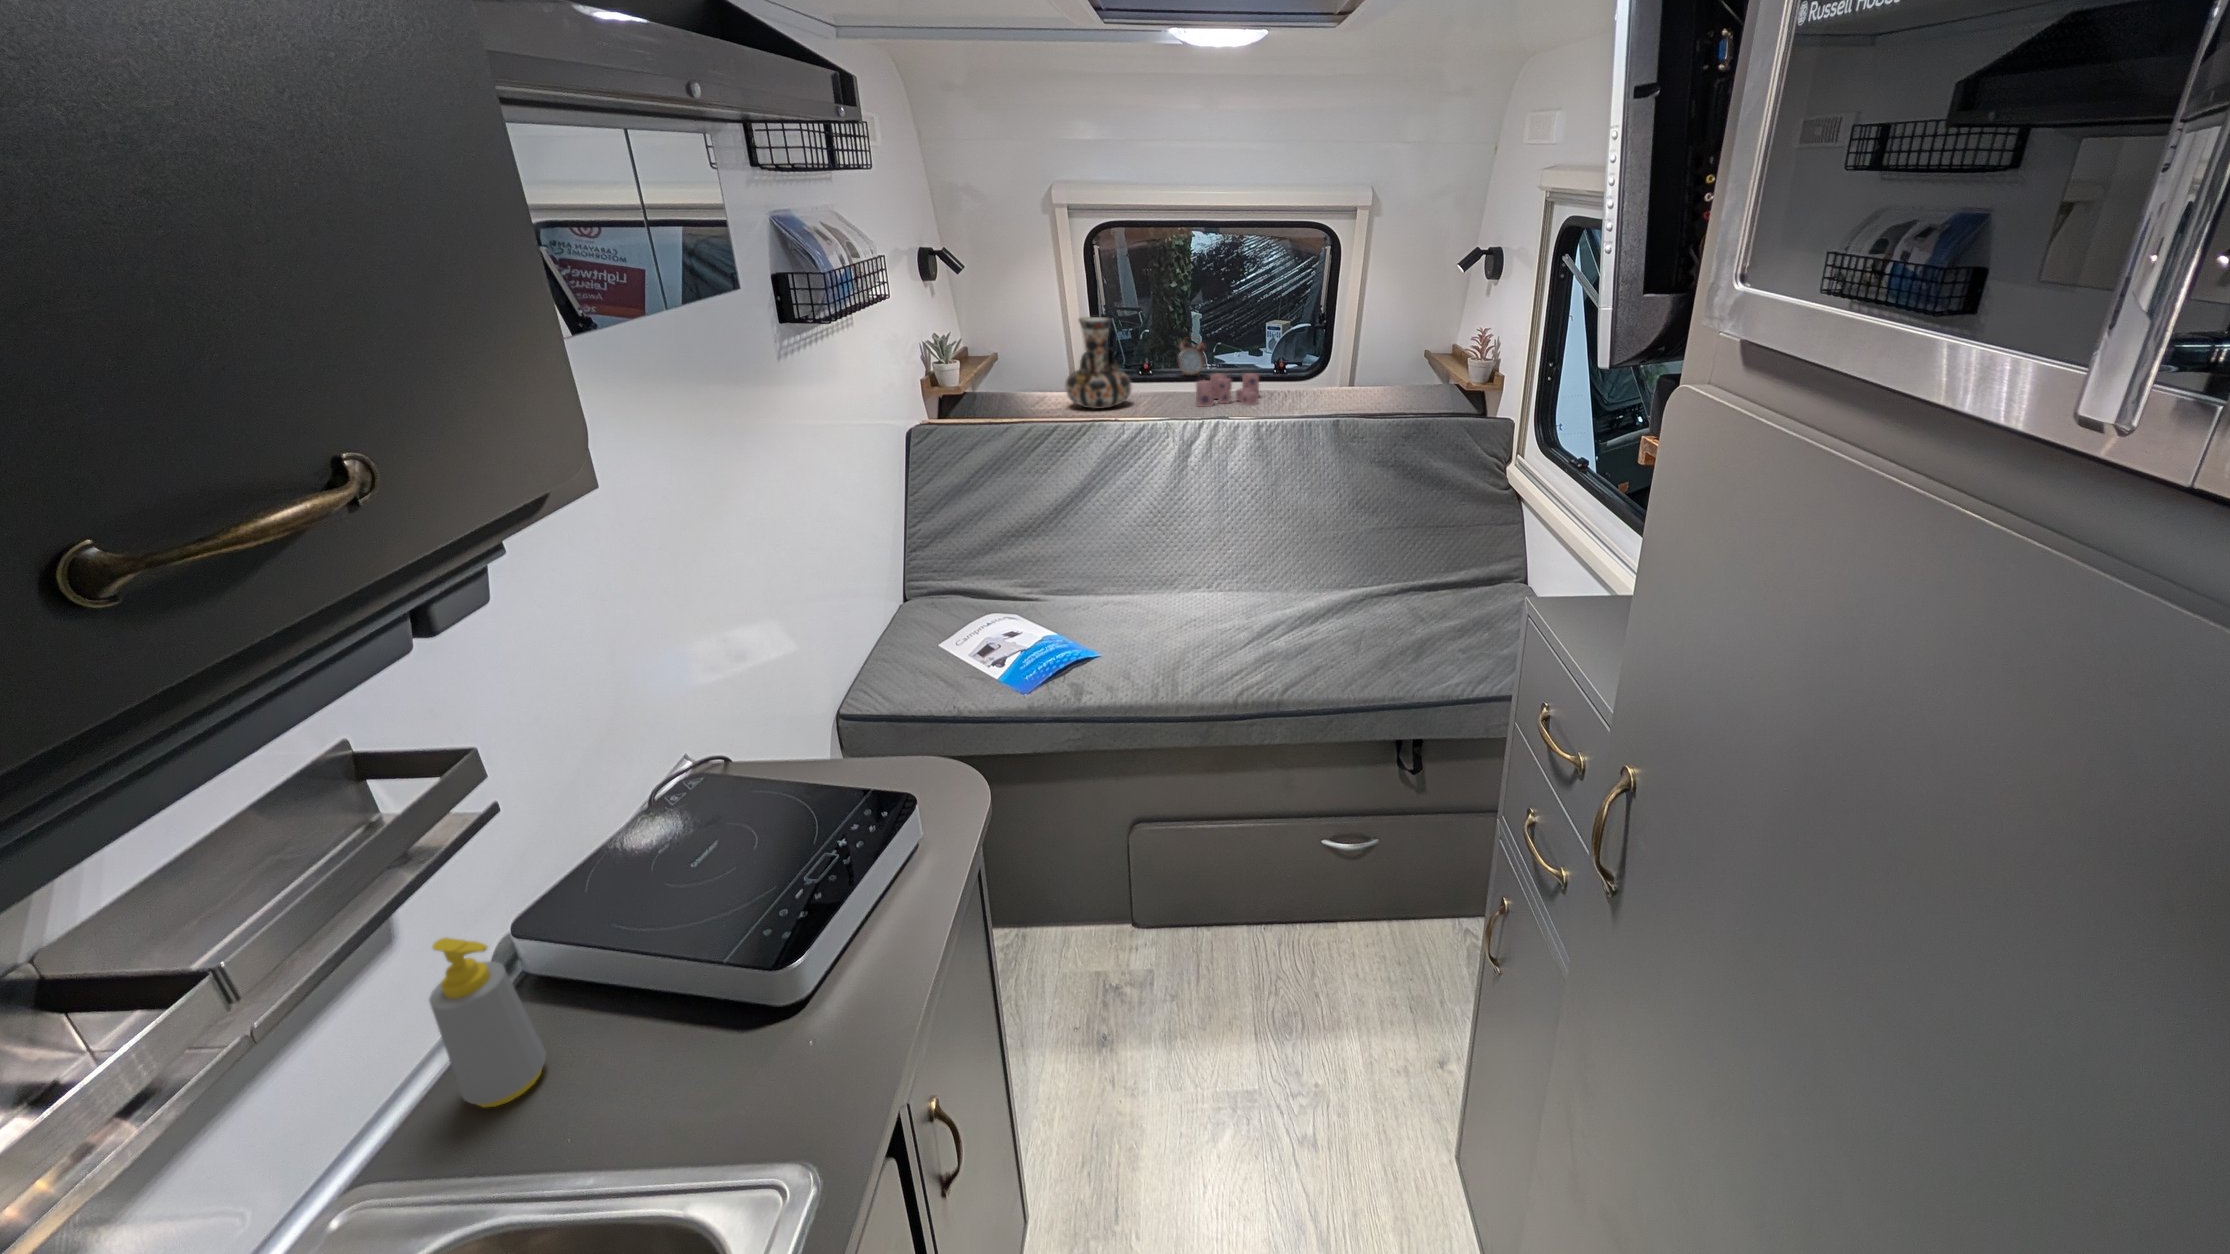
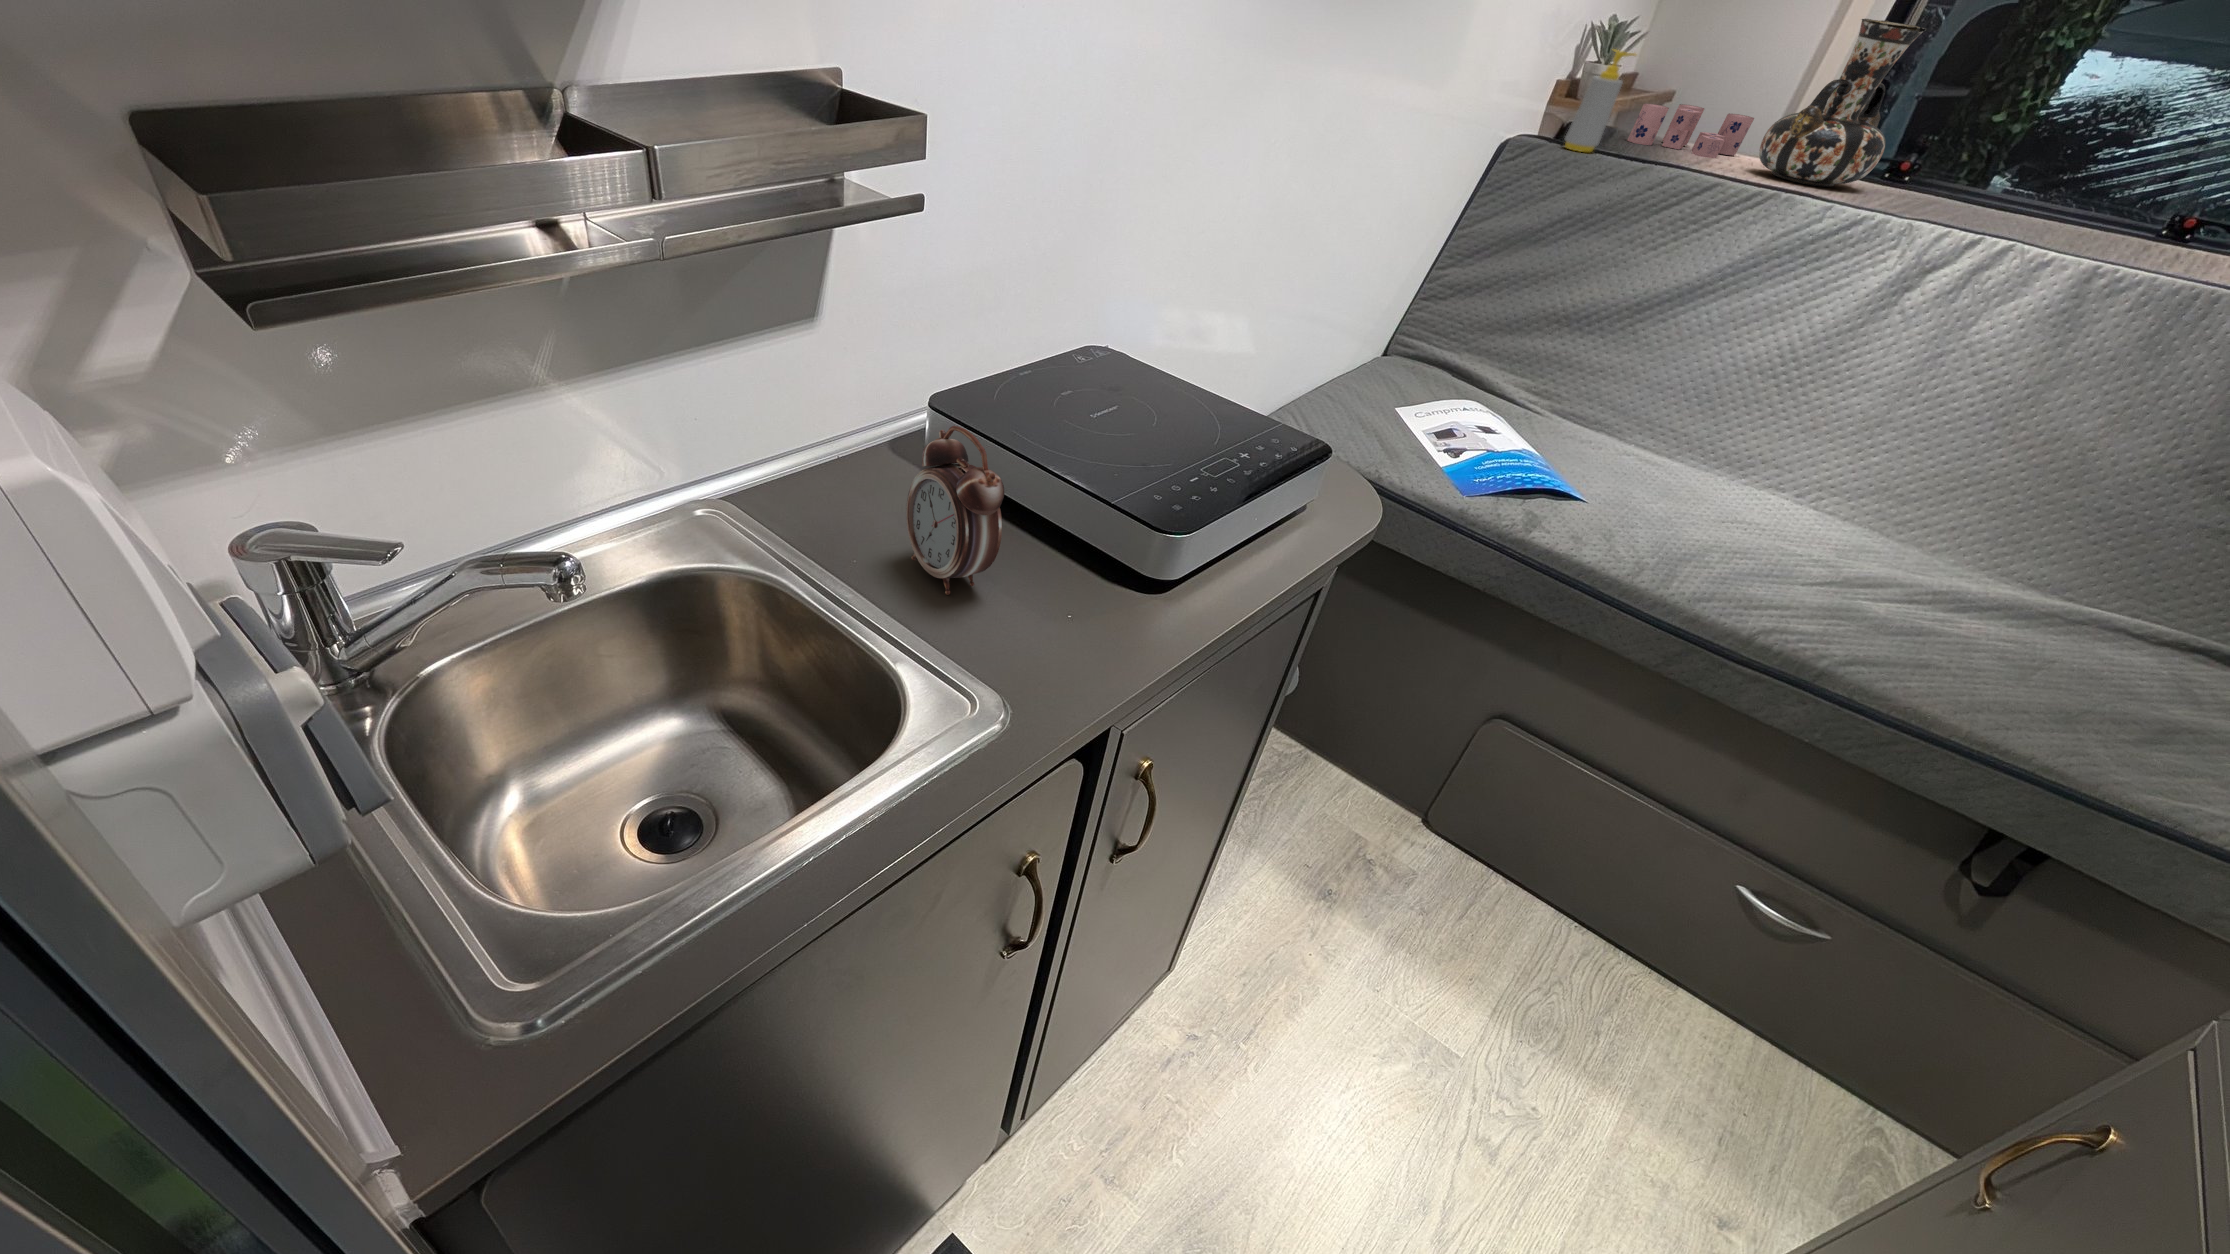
alarm clock: present [1178,337,1206,375] -> present [906,426,1004,595]
candle: present [1196,373,1259,407] -> present [1627,103,1754,158]
soap bottle: present [429,938,547,1107] -> present [1565,50,1636,152]

